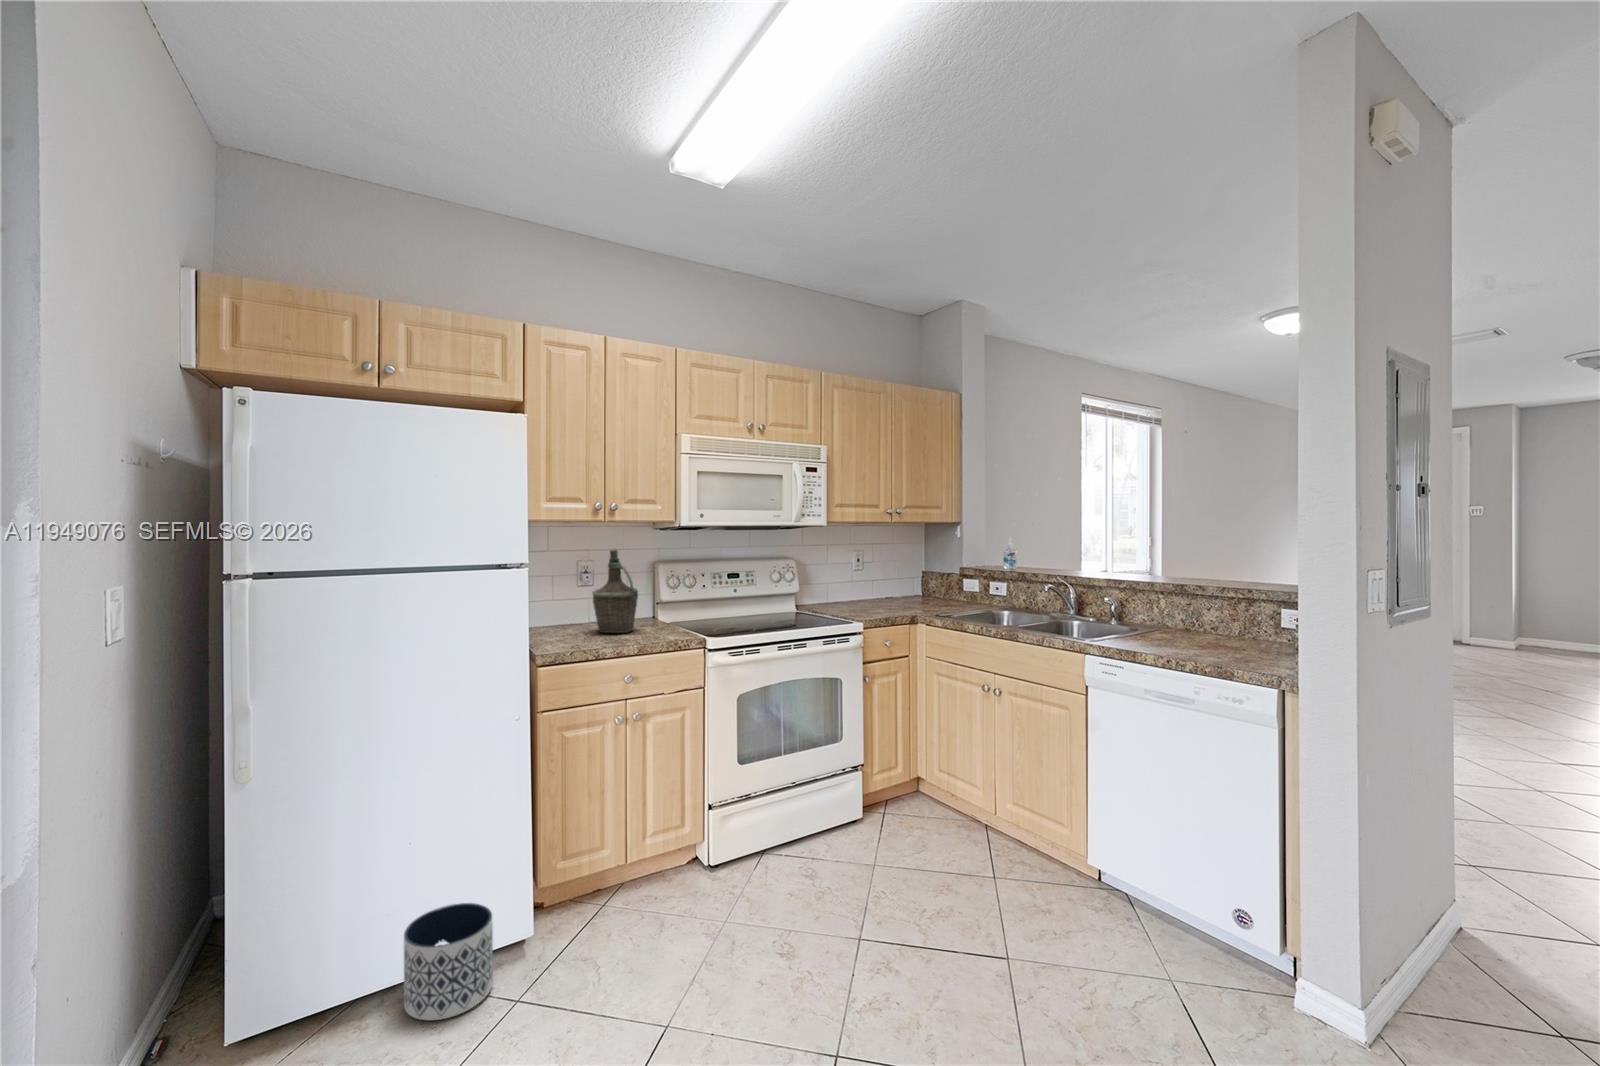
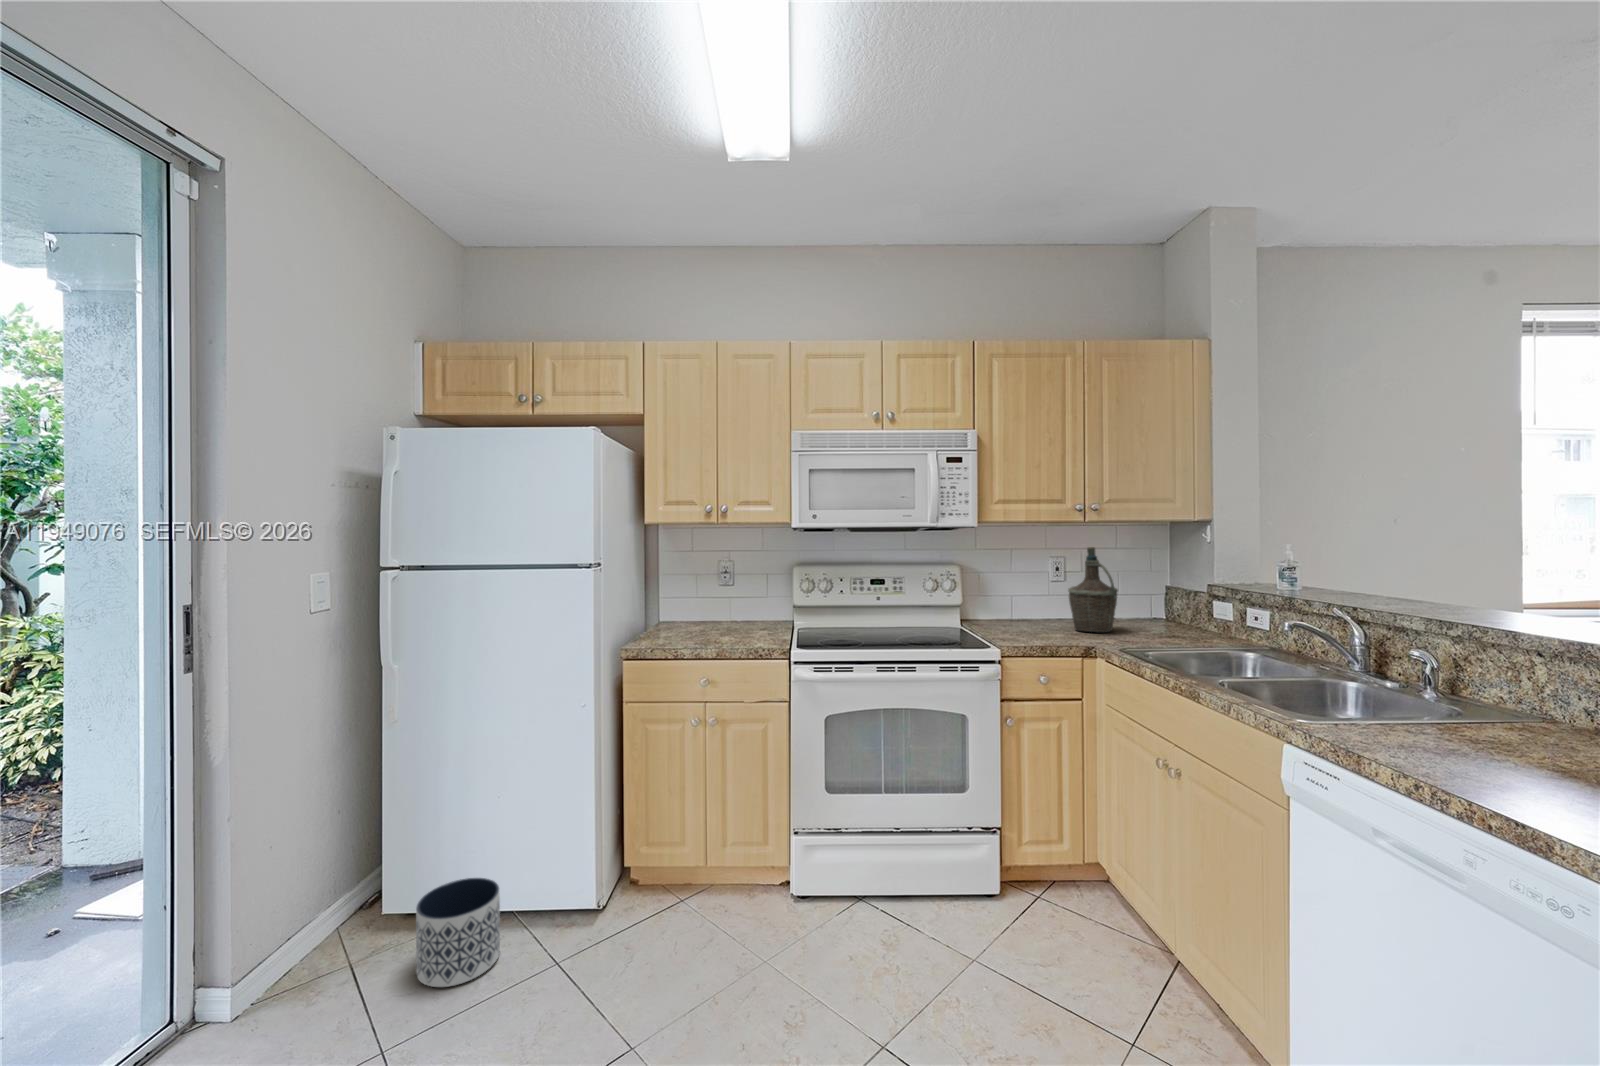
bottle: present [592,549,638,633] -> present [1068,547,1118,632]

